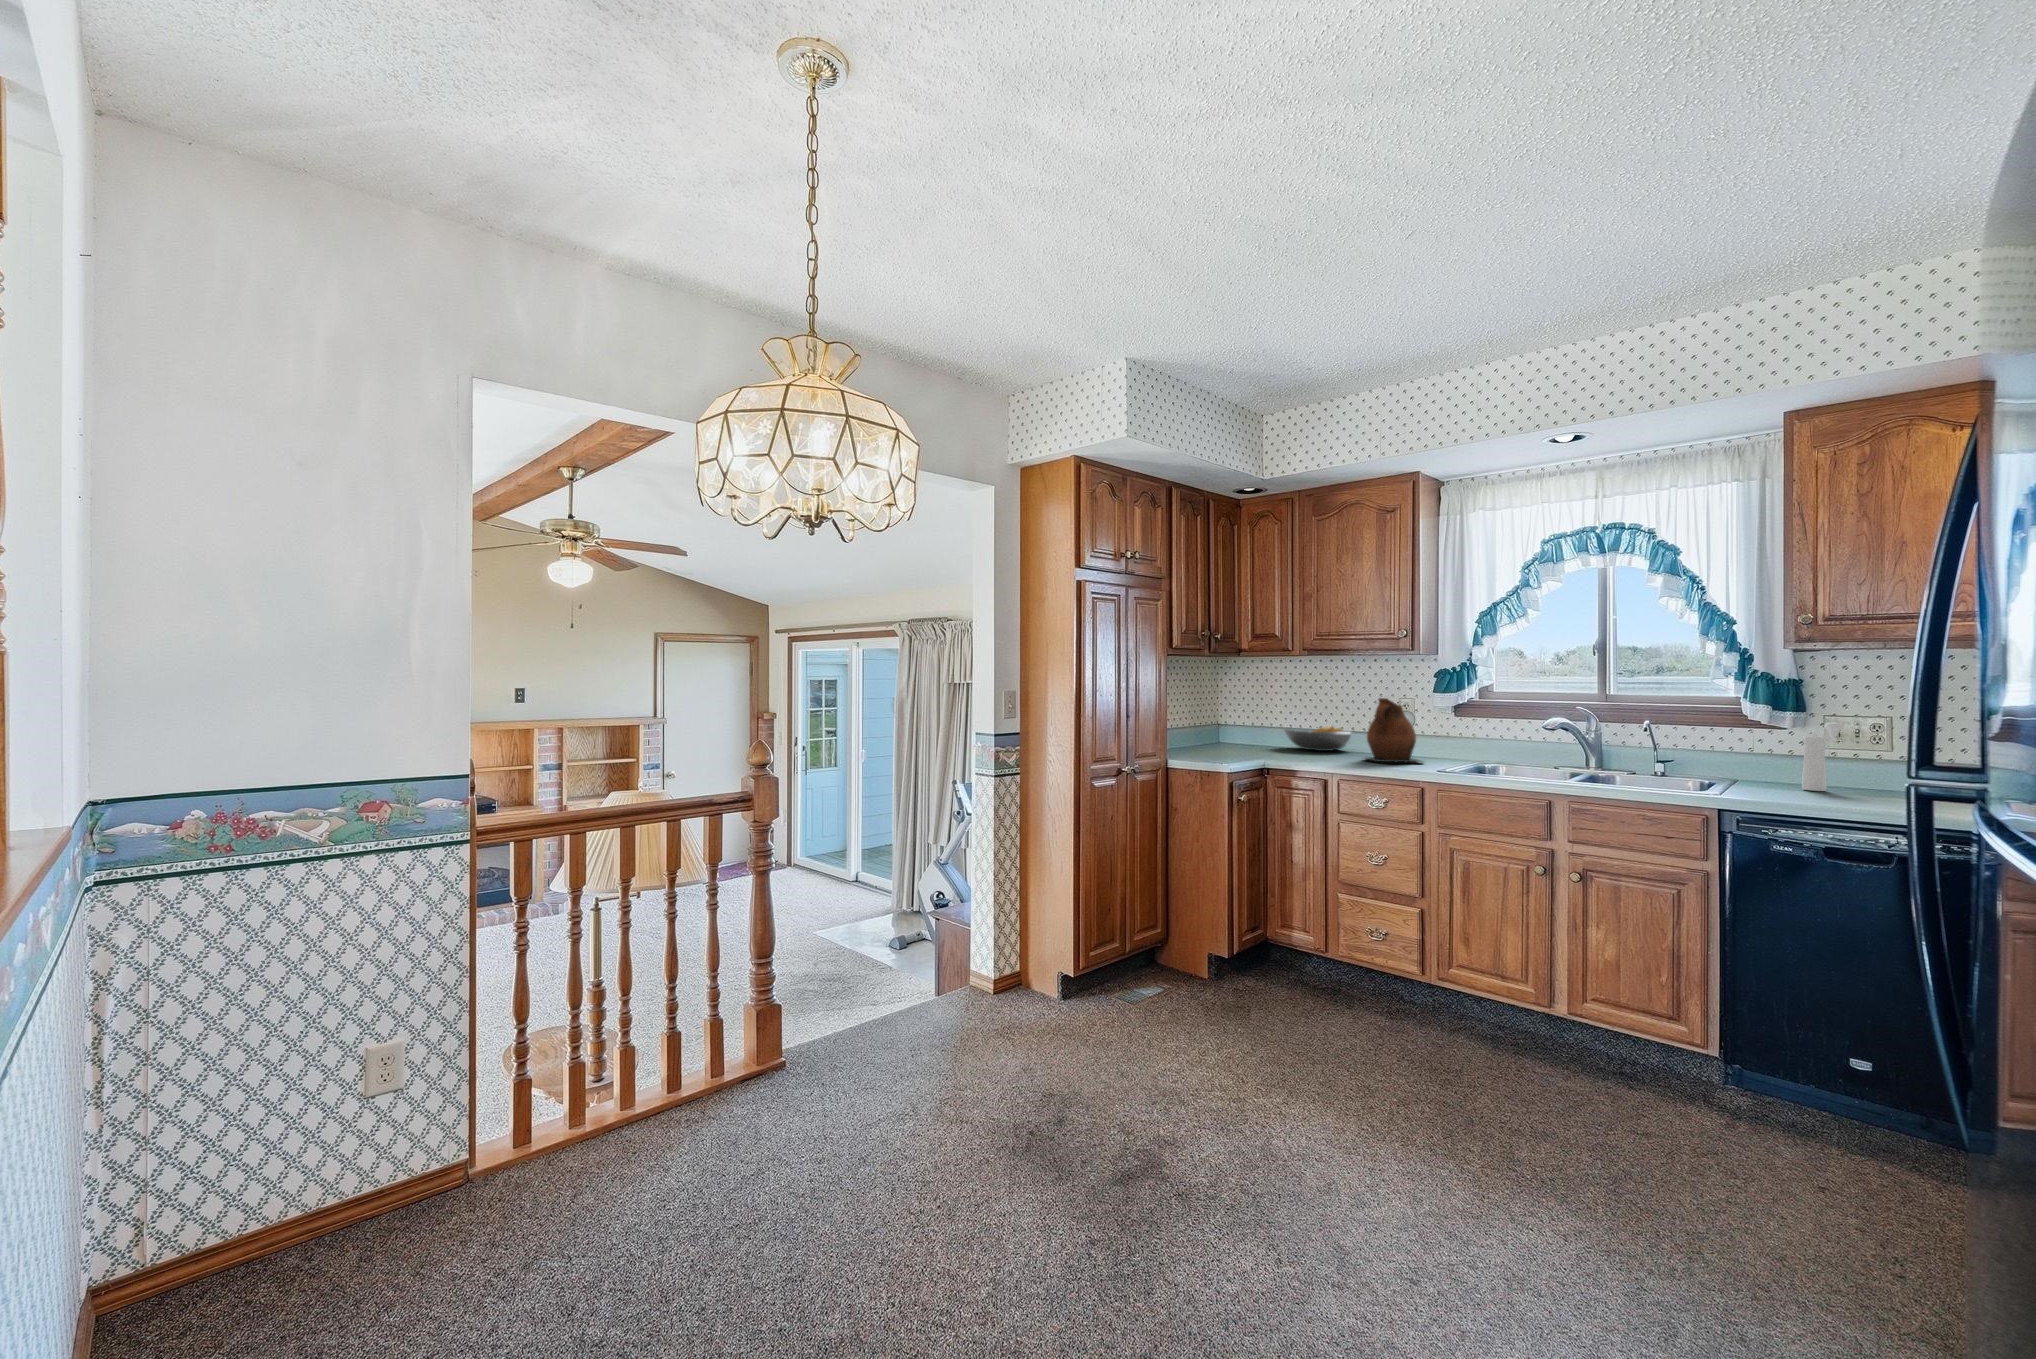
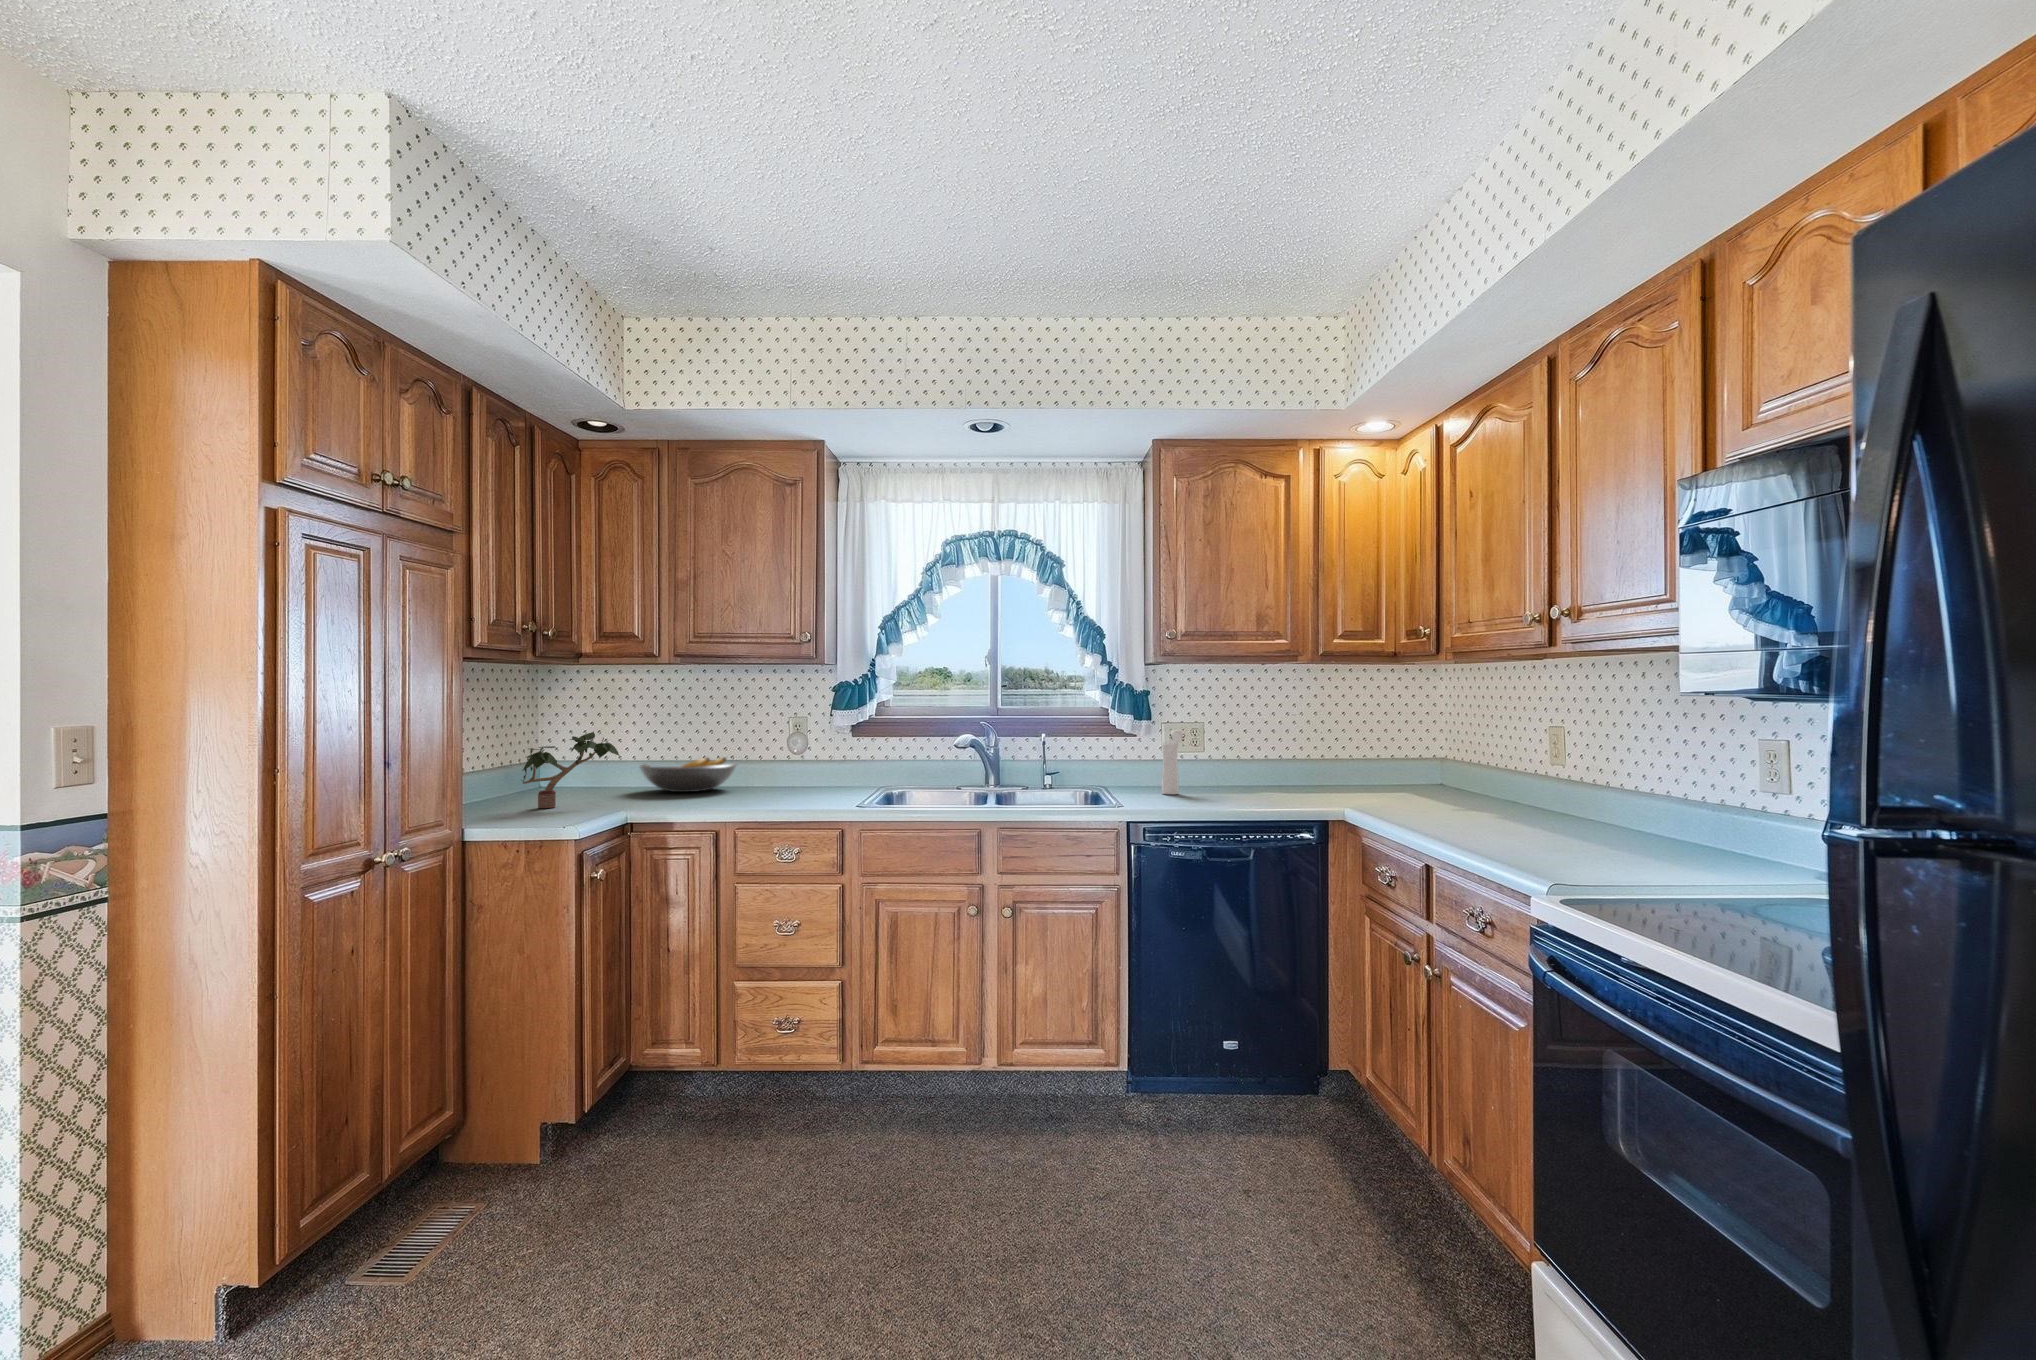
ceramic pitcher: present [1366,698,1421,762] -> none [753,719,831,802]
potted plant: none [1198,701,1272,753] -> present [522,732,620,808]

